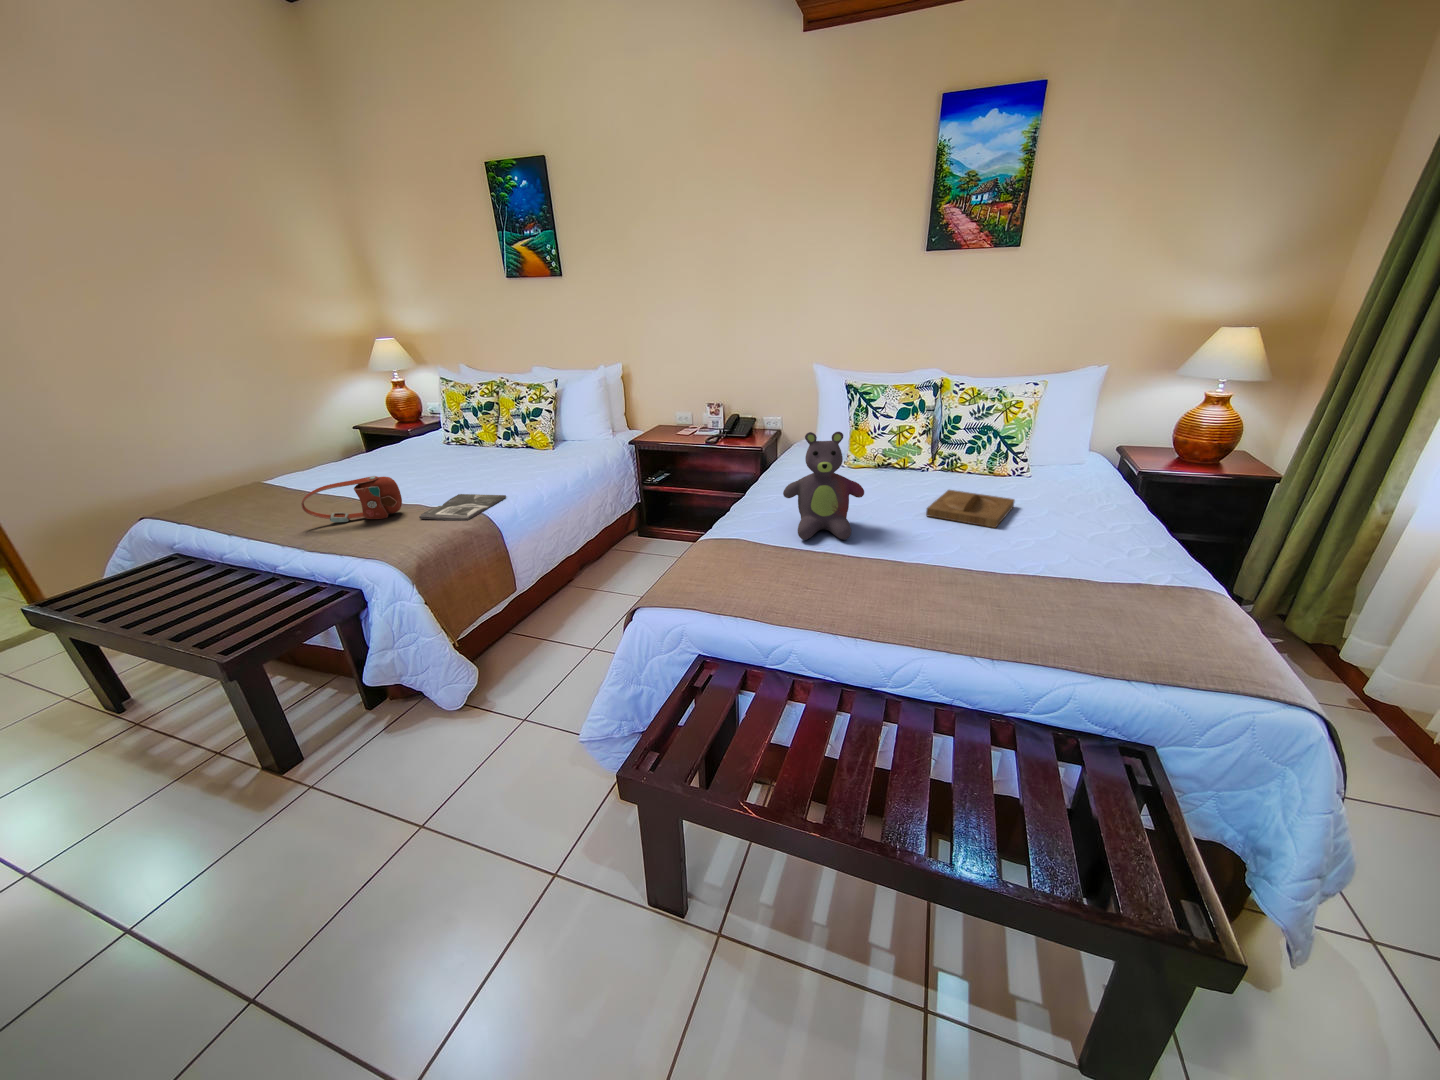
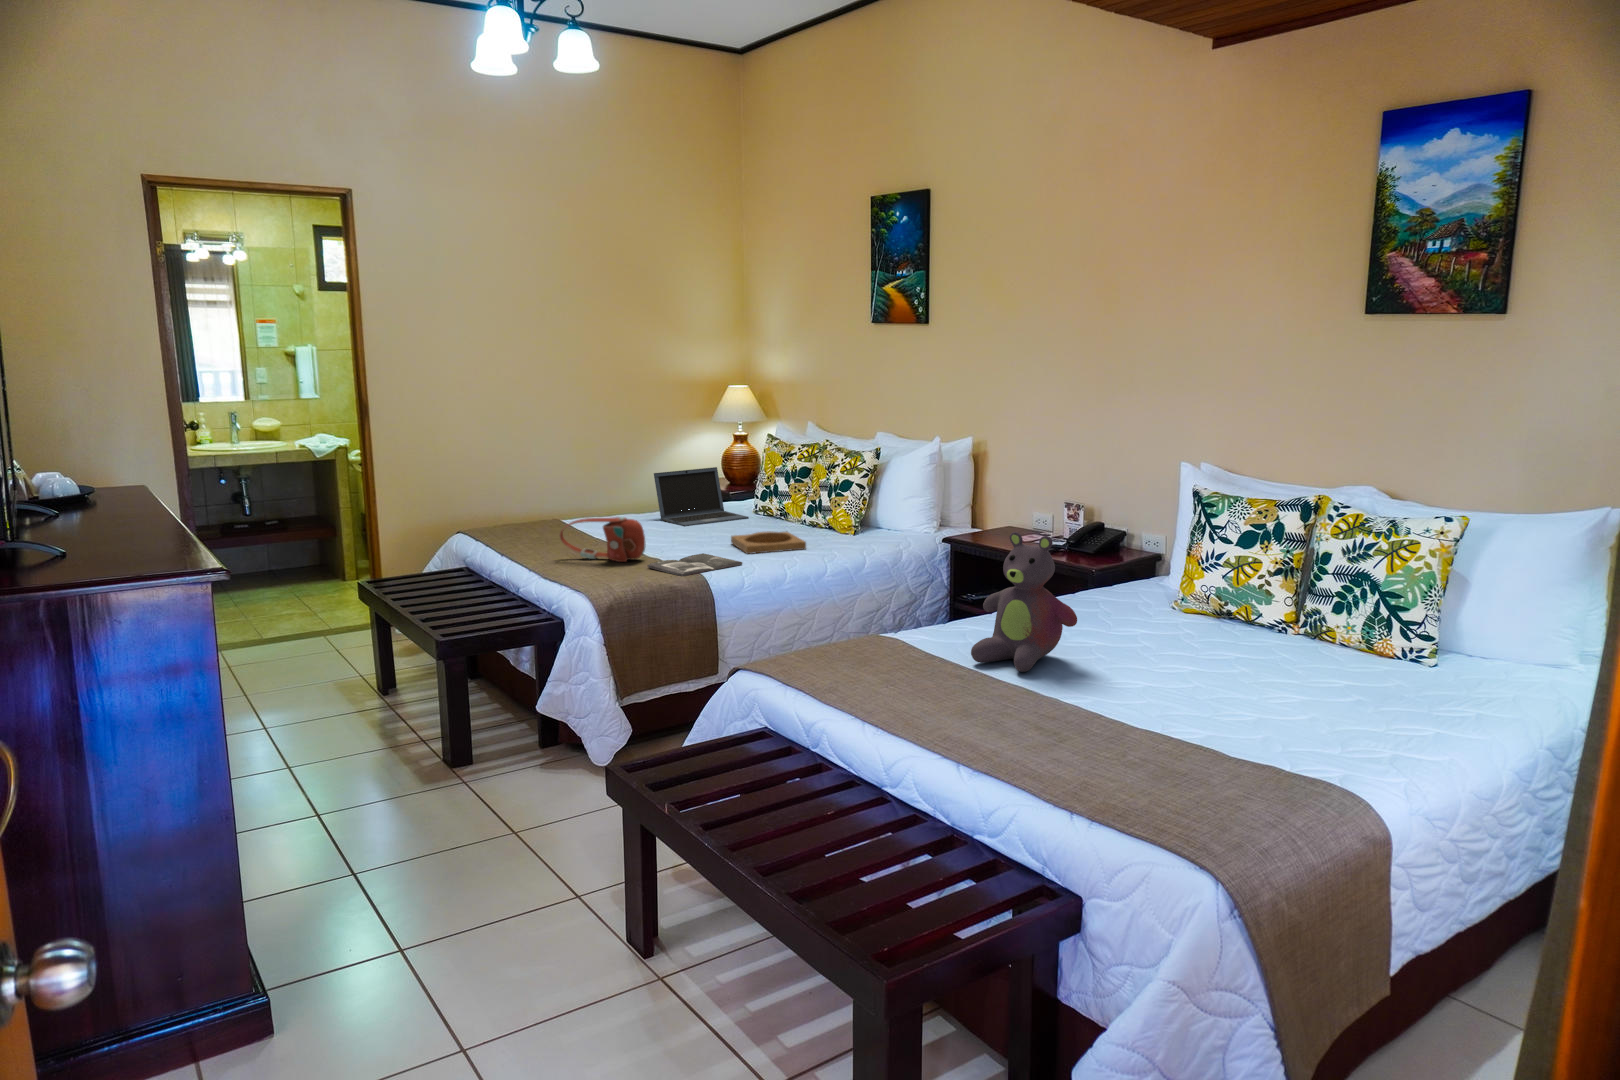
laptop: none [339,415,441,472] -> present [654,467,749,526]
tray: present [926,490,1014,528] -> present [731,532,806,554]

